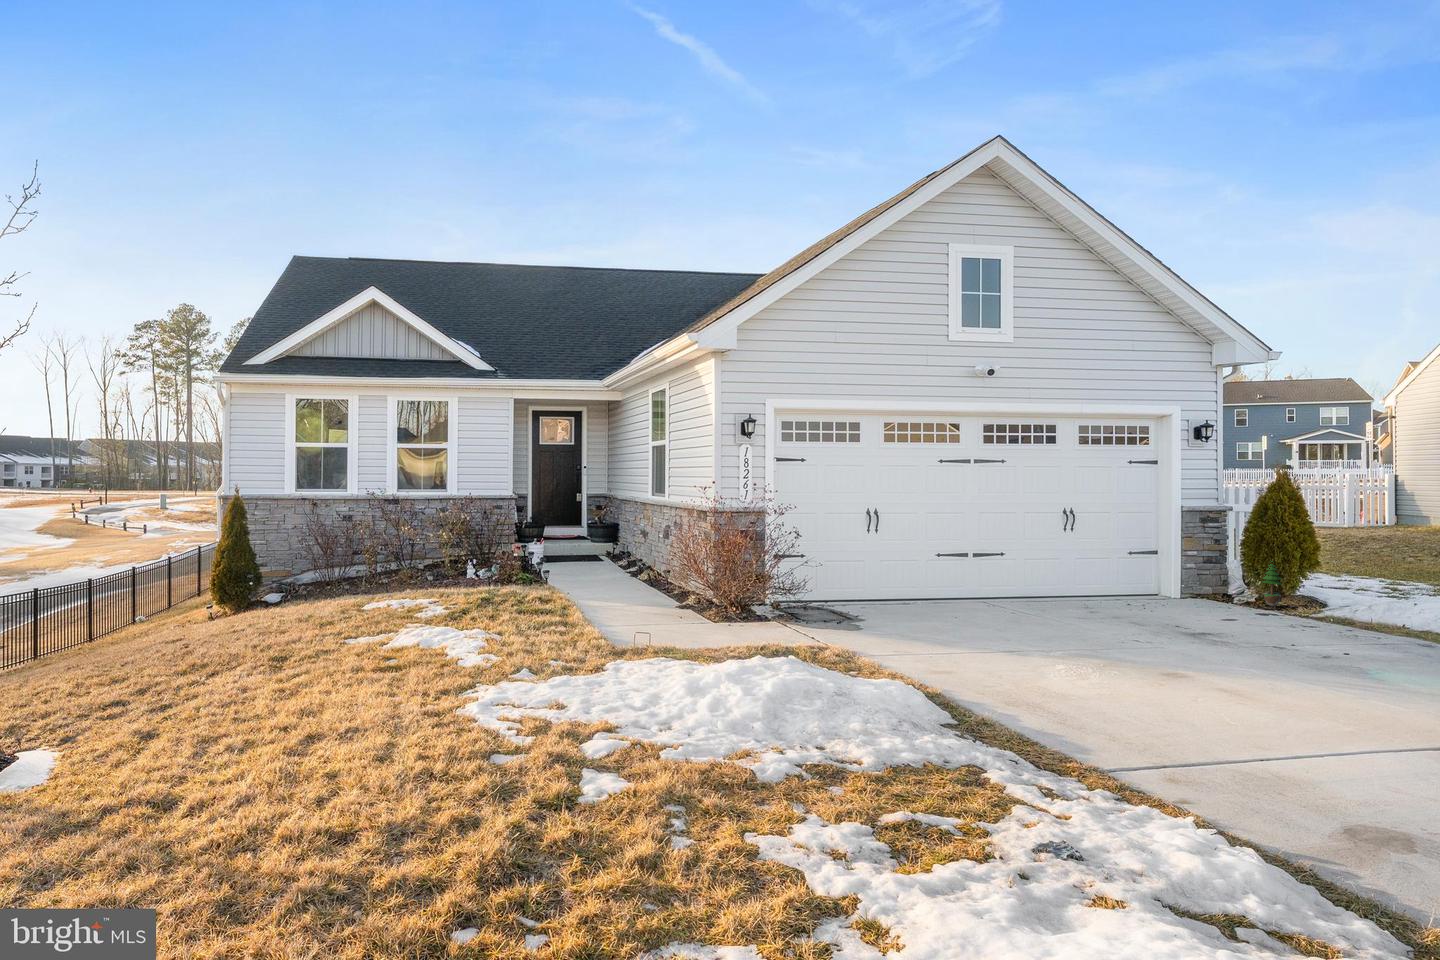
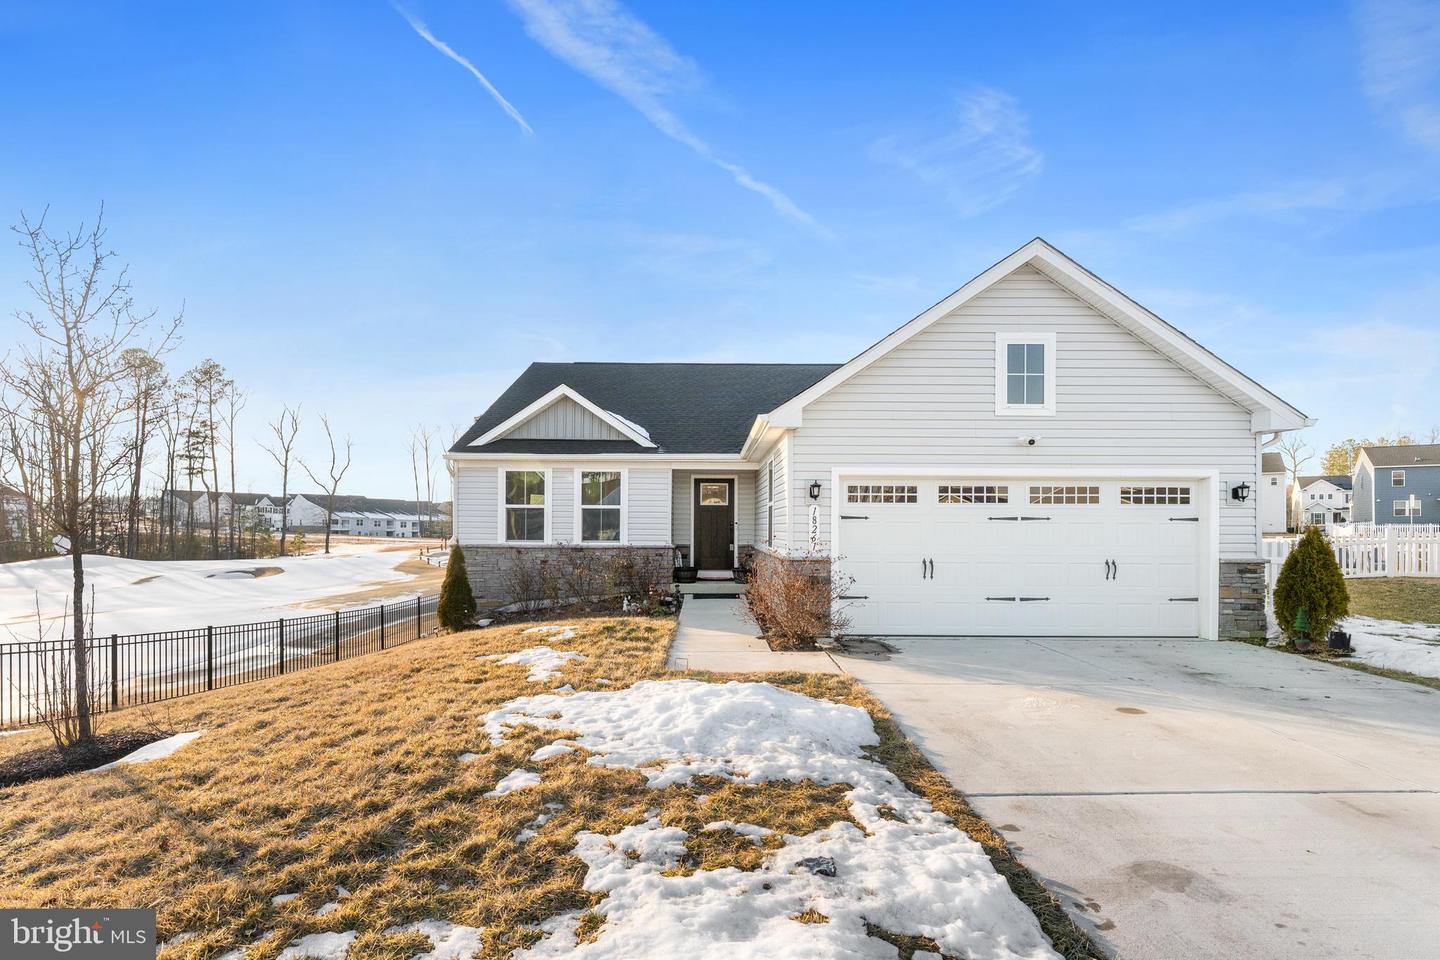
watering can: none [1298,571,1331,612] -> present [1327,620,1352,657]

